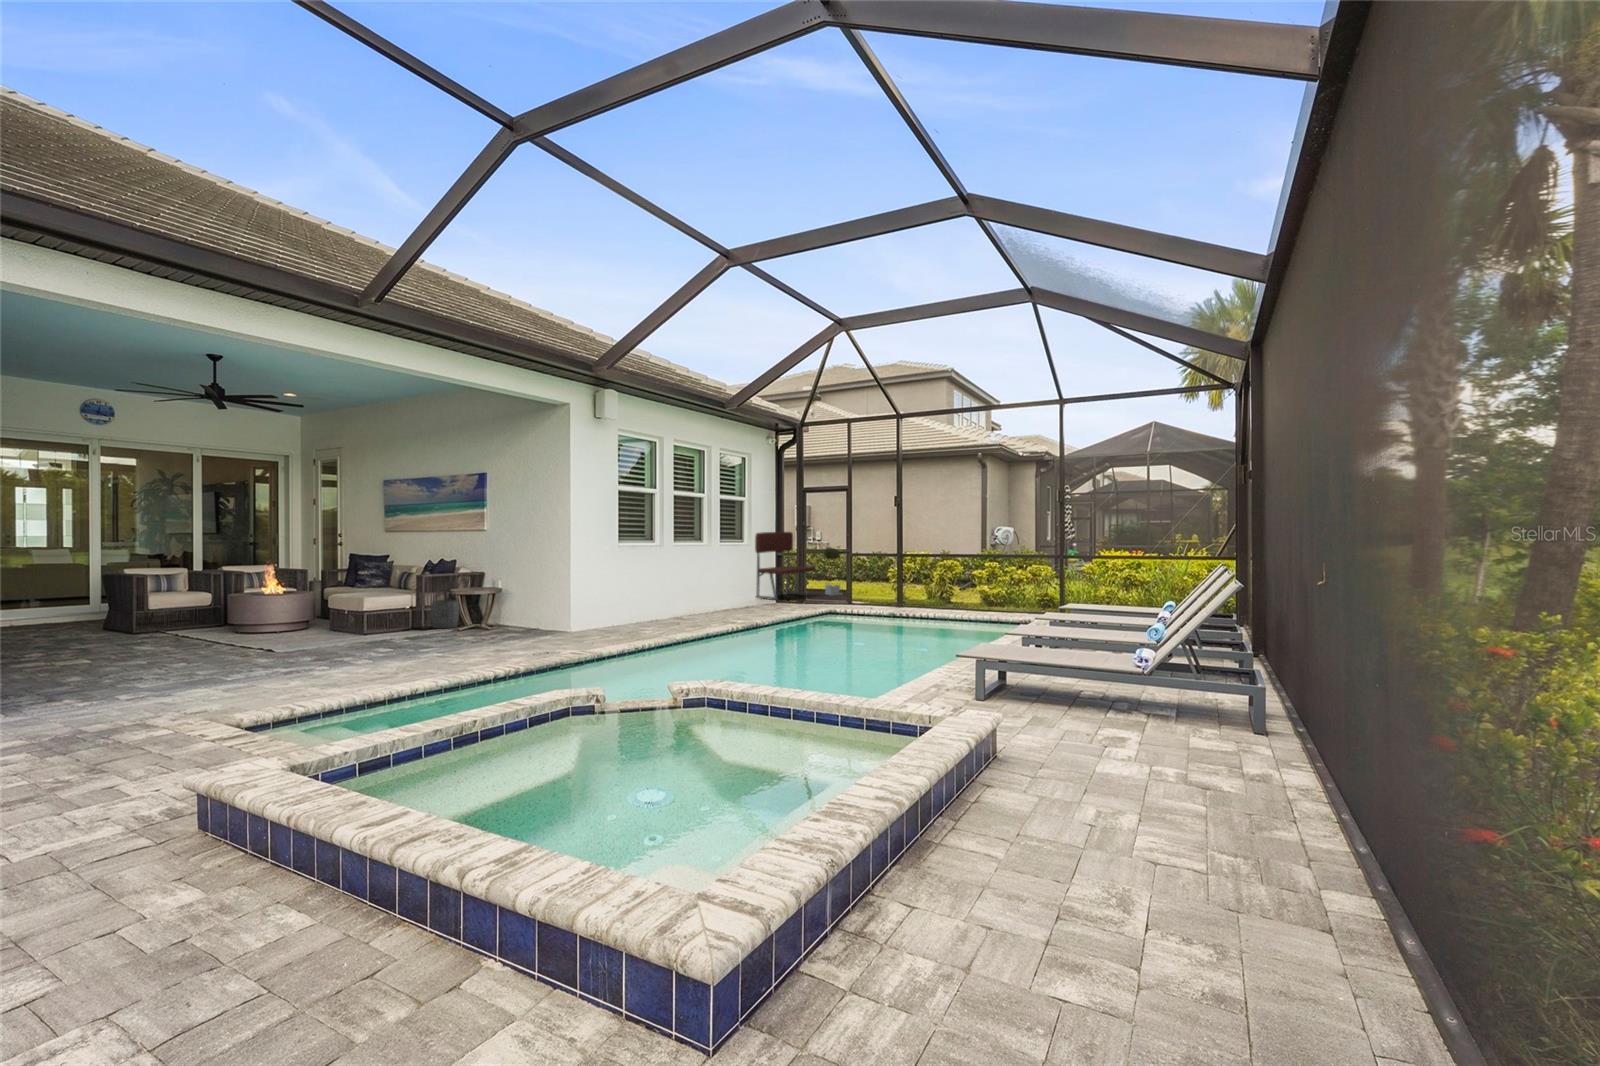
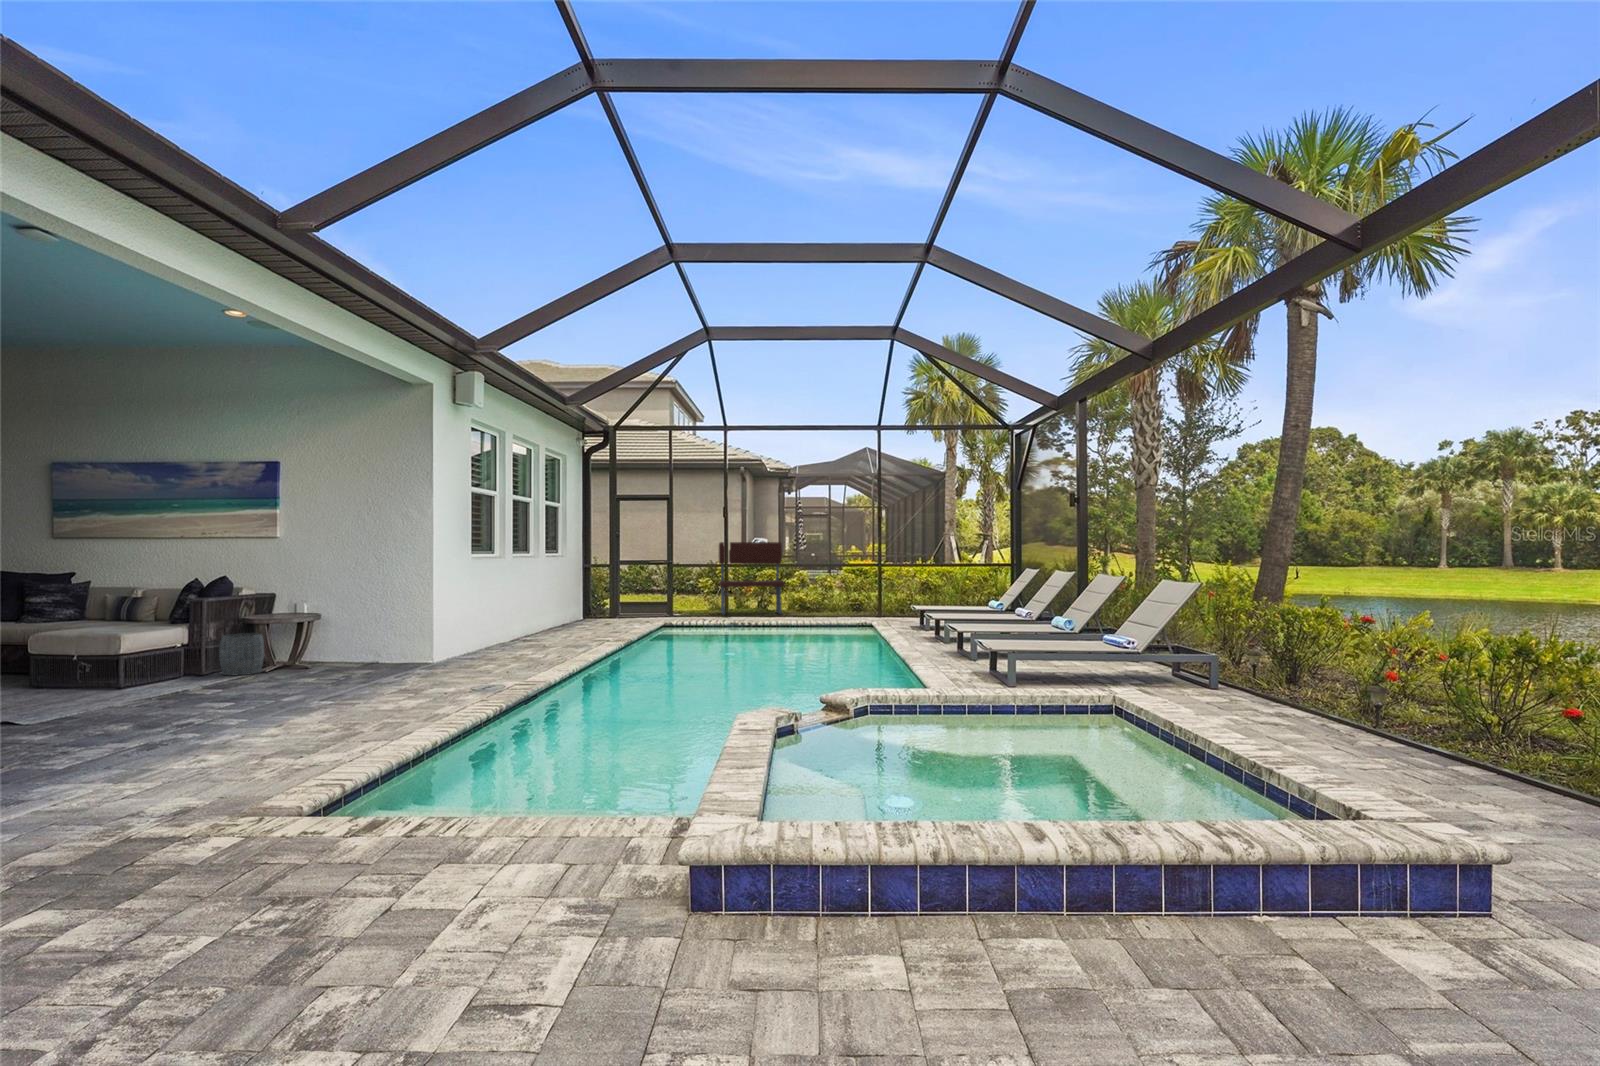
bench: present [755,532,815,600] -> present [719,542,785,615]
potted tree: present [824,547,842,596] -> none [638,558,662,614]

